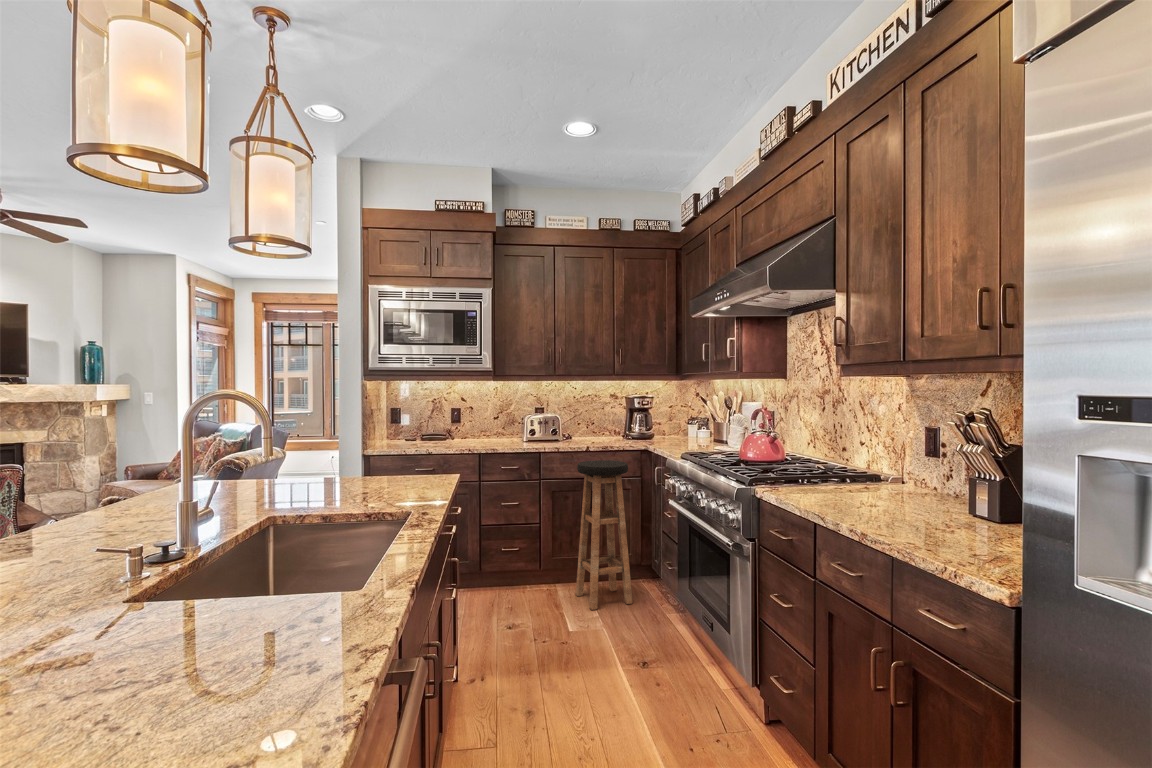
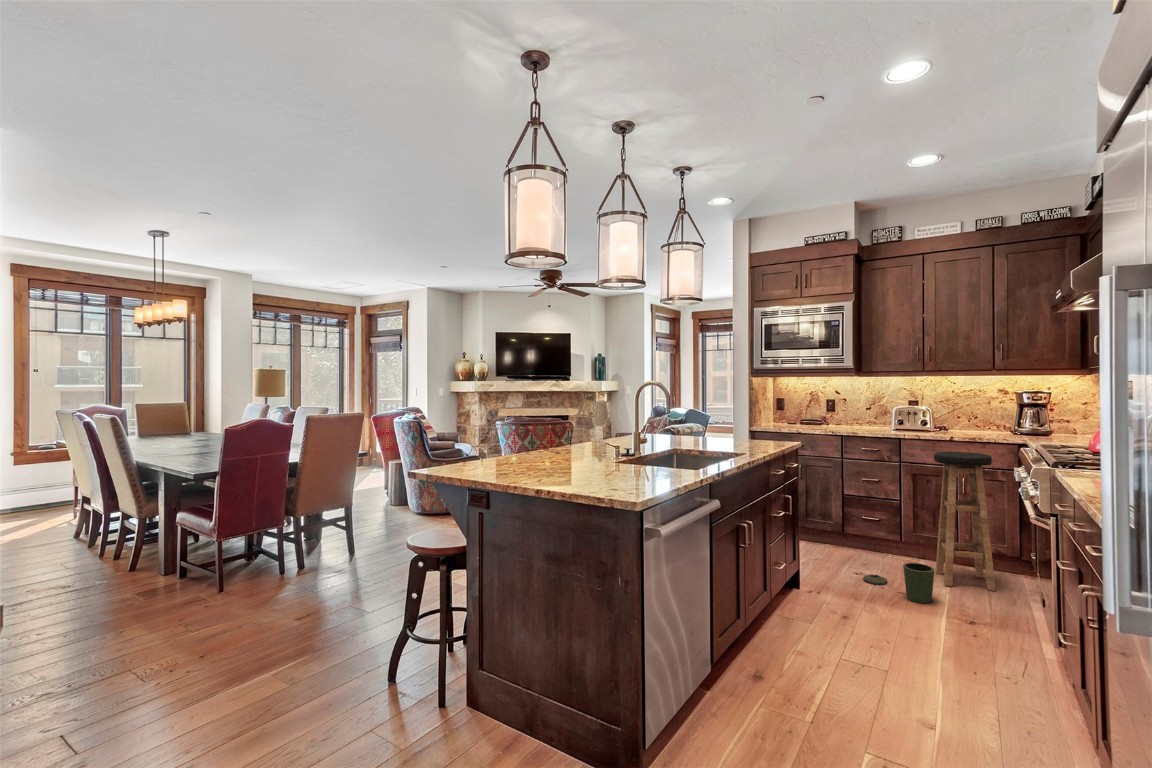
trash can: none [513,593,592,640] -> present [863,563,934,603]

